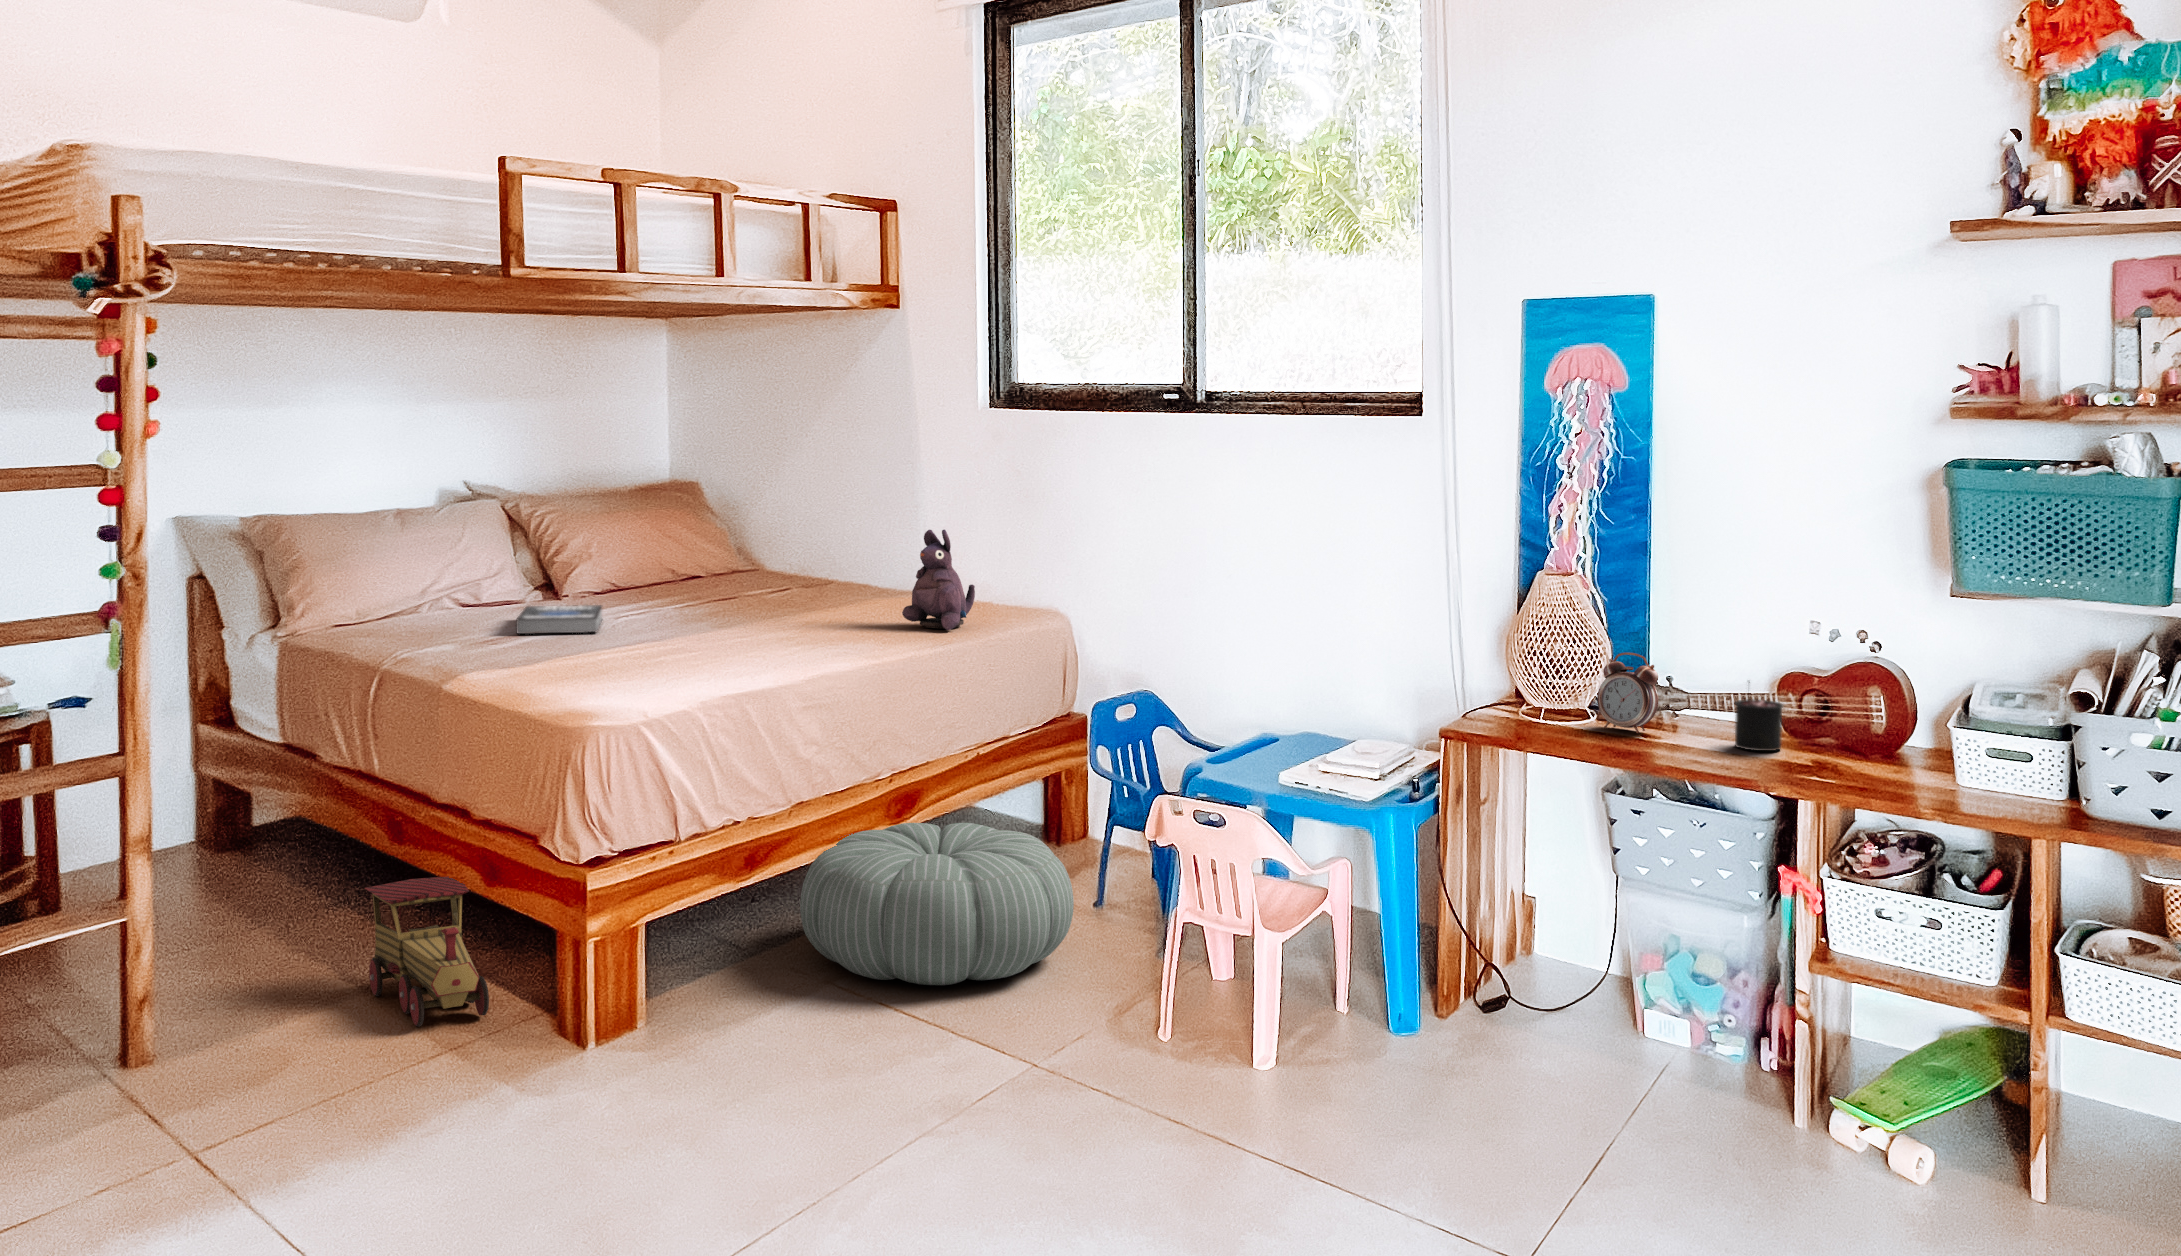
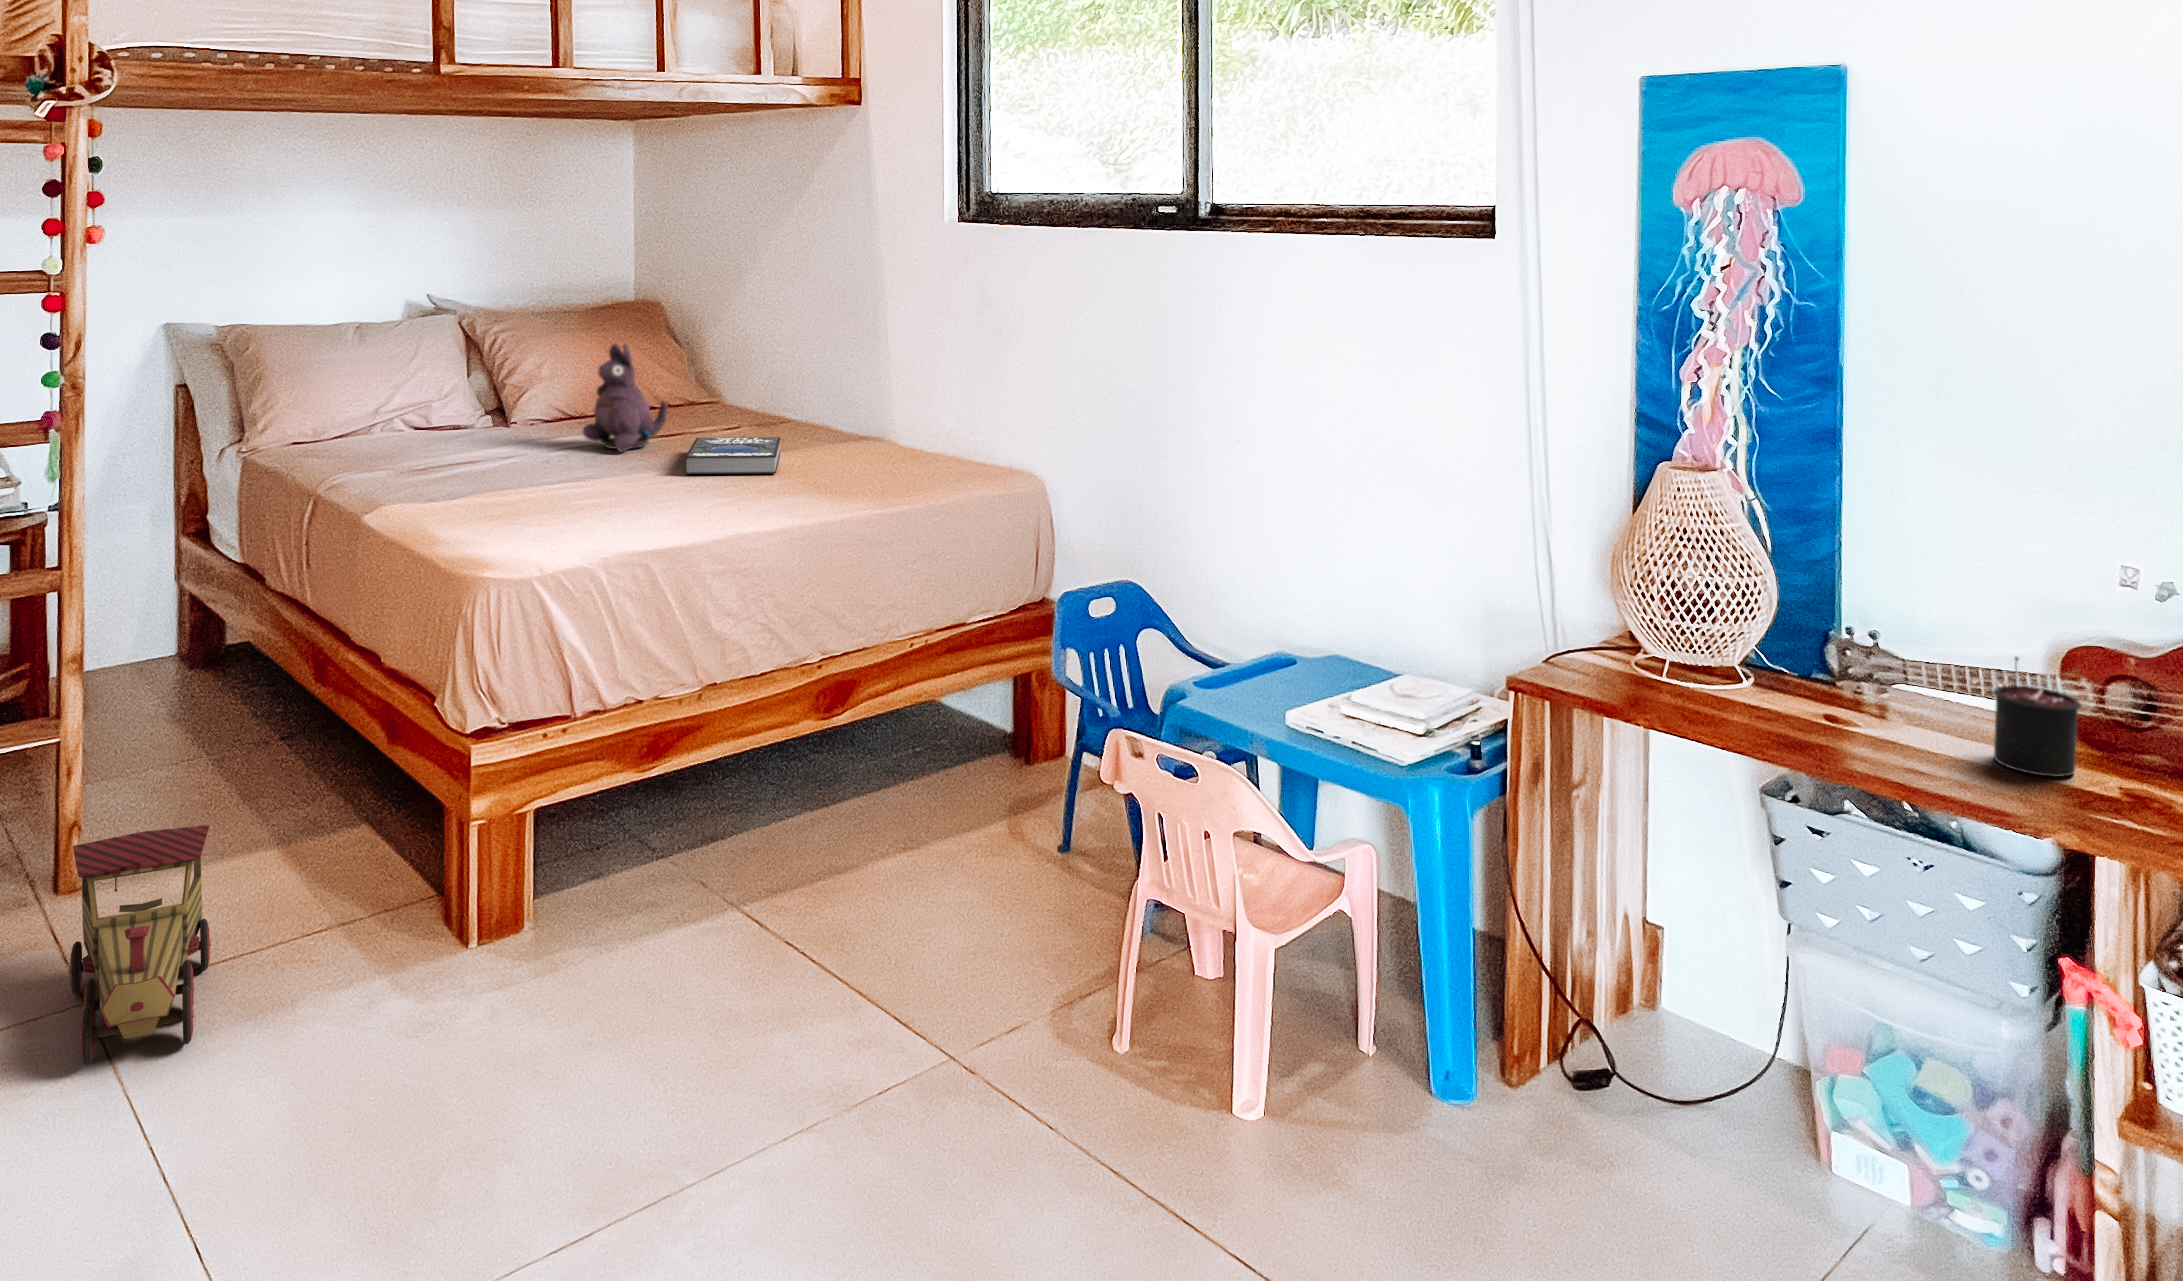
plush toy: present [902,530,975,630] -> present [583,344,667,452]
book: present [516,605,602,634] -> present [685,437,780,474]
alarm clock: present [1597,653,1658,733] -> none [1760,598,1860,724]
pouf: present [800,823,1074,985] -> none [651,752,1012,1006]

